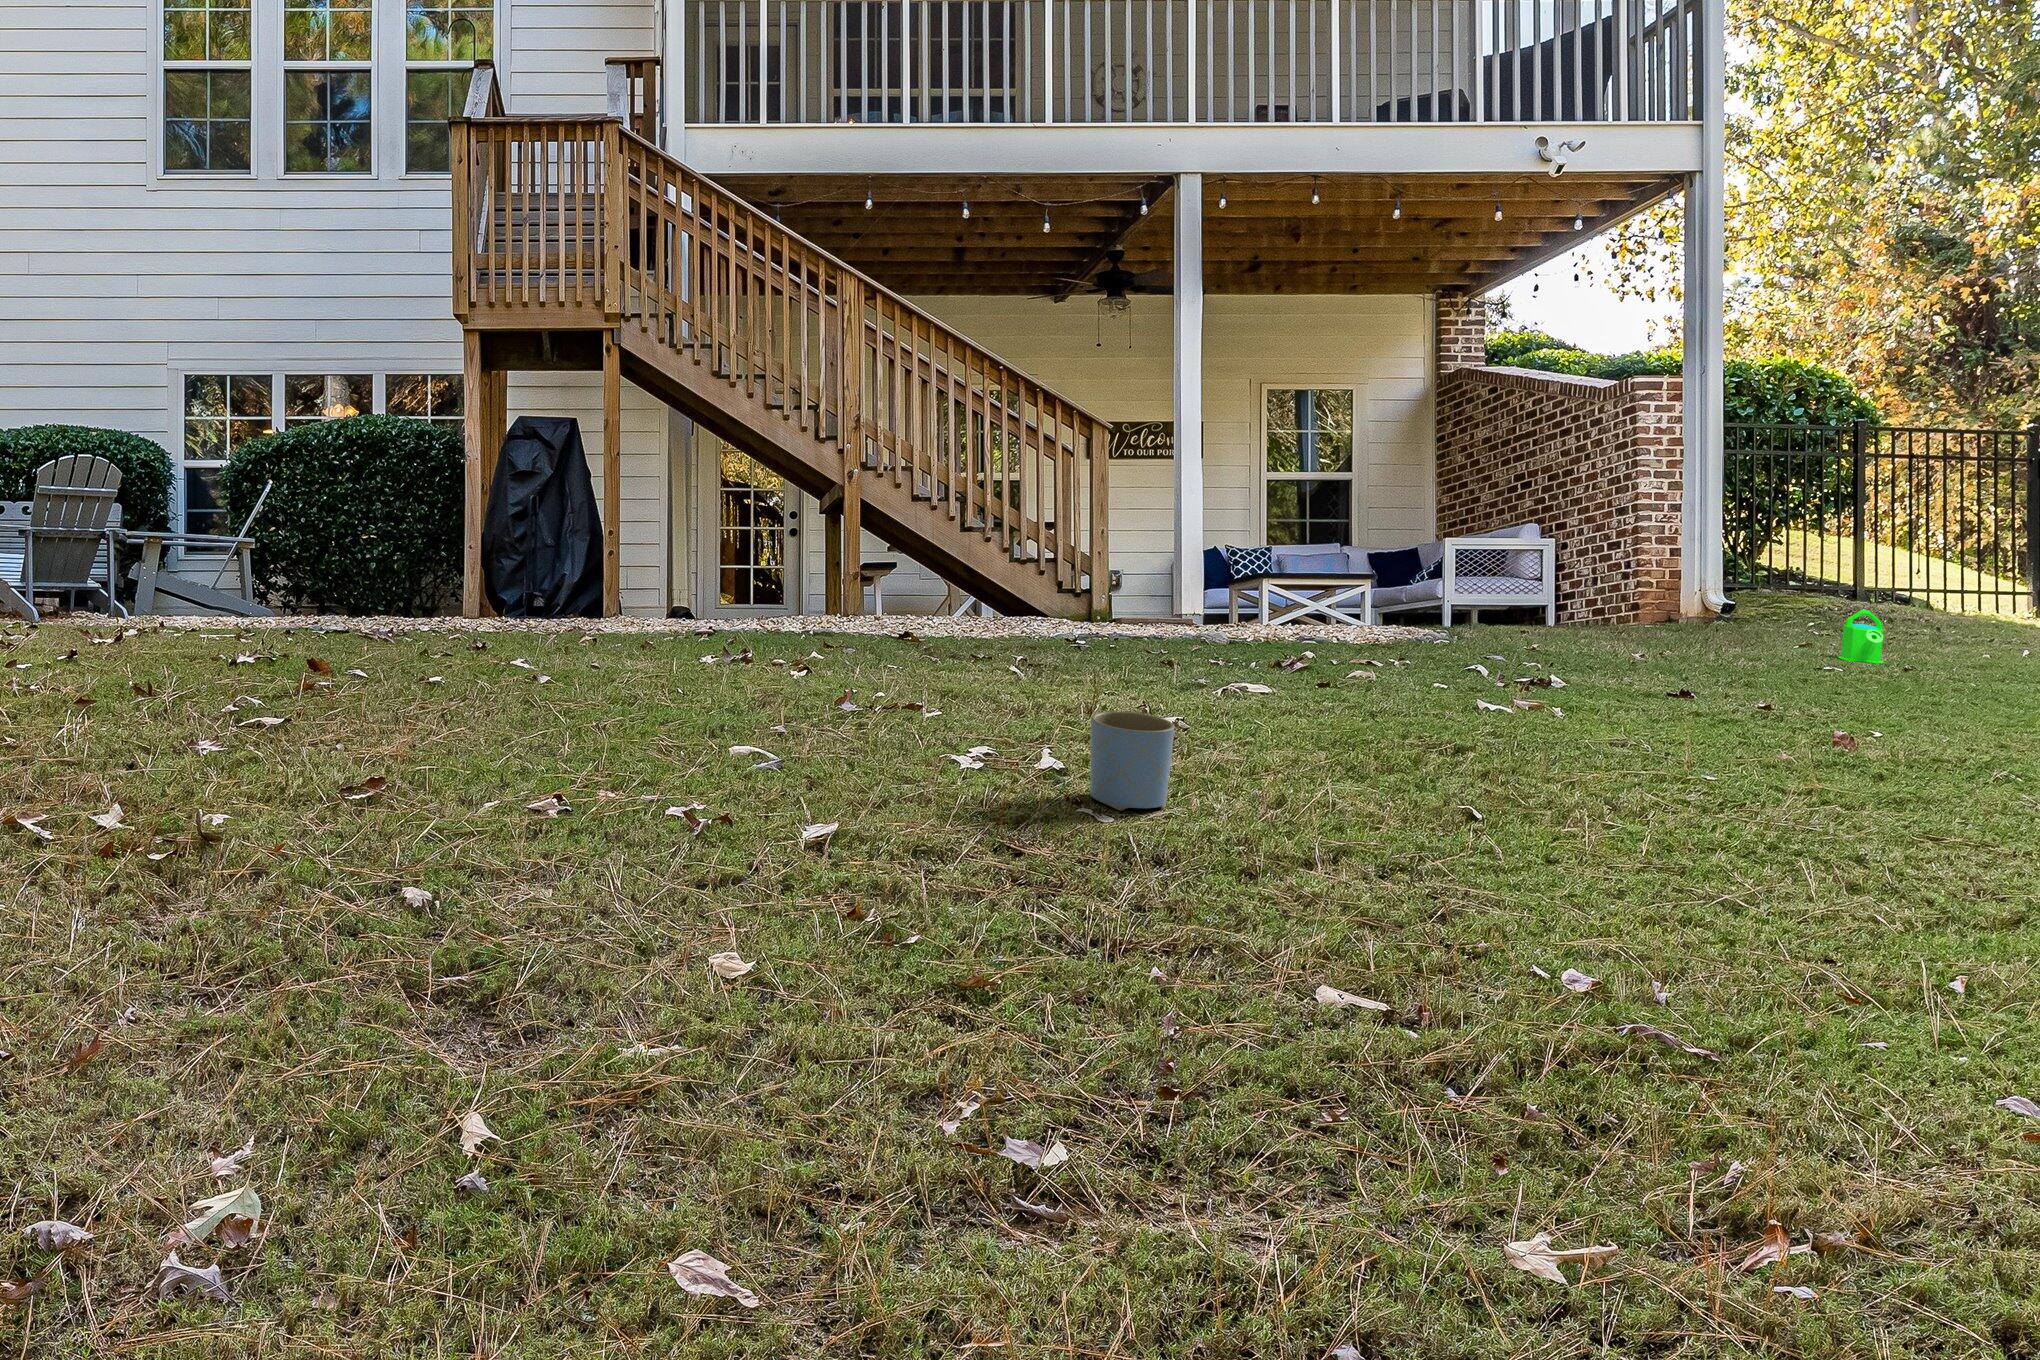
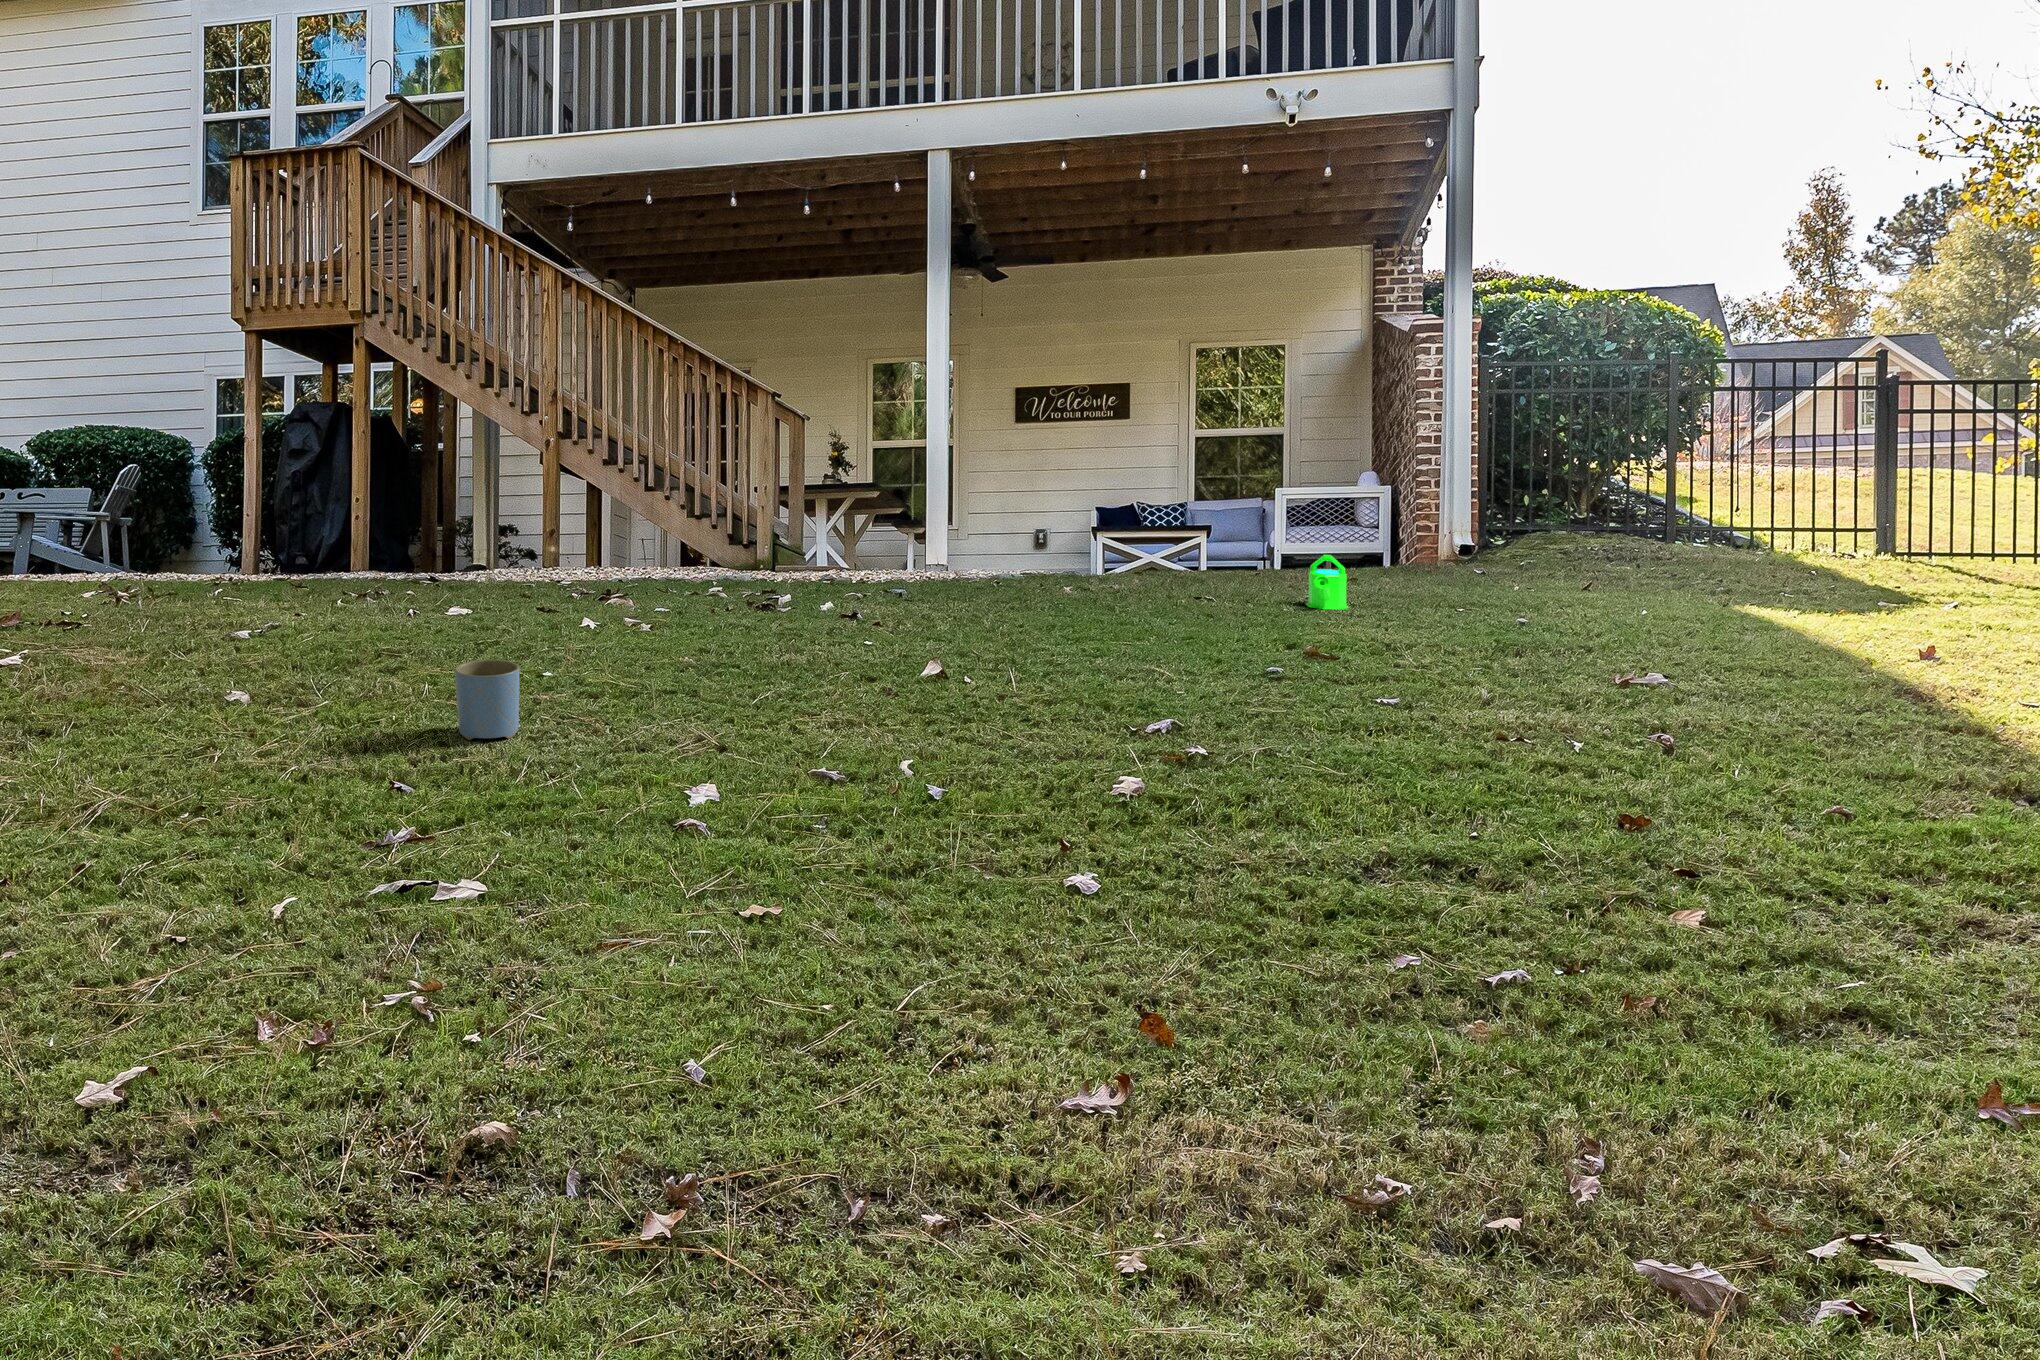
watering can: present [1838,610,1884,663] -> present [1305,555,1349,609]

